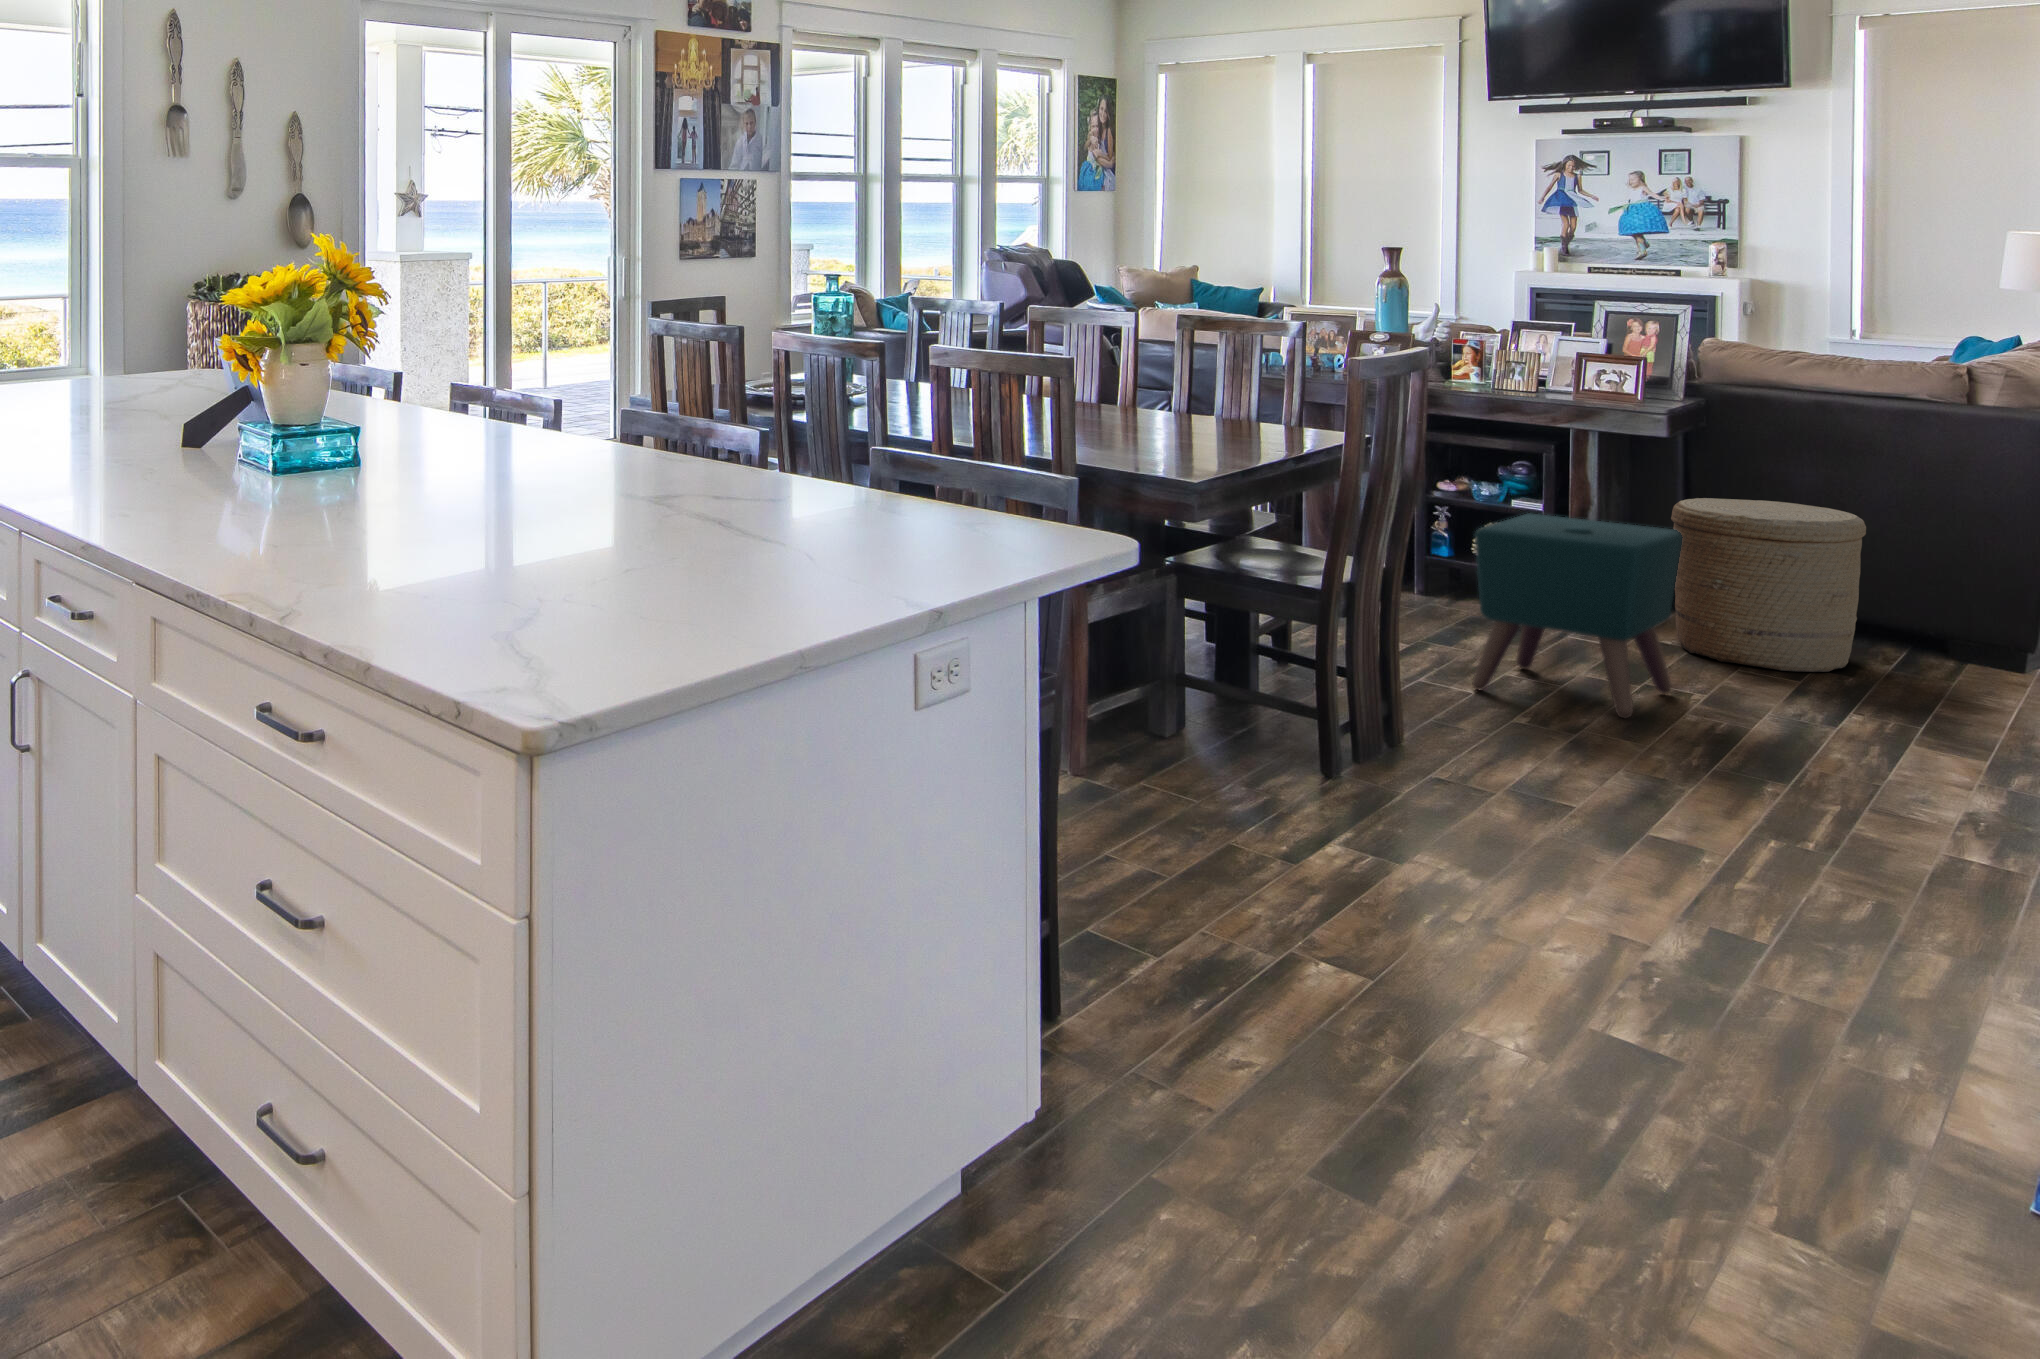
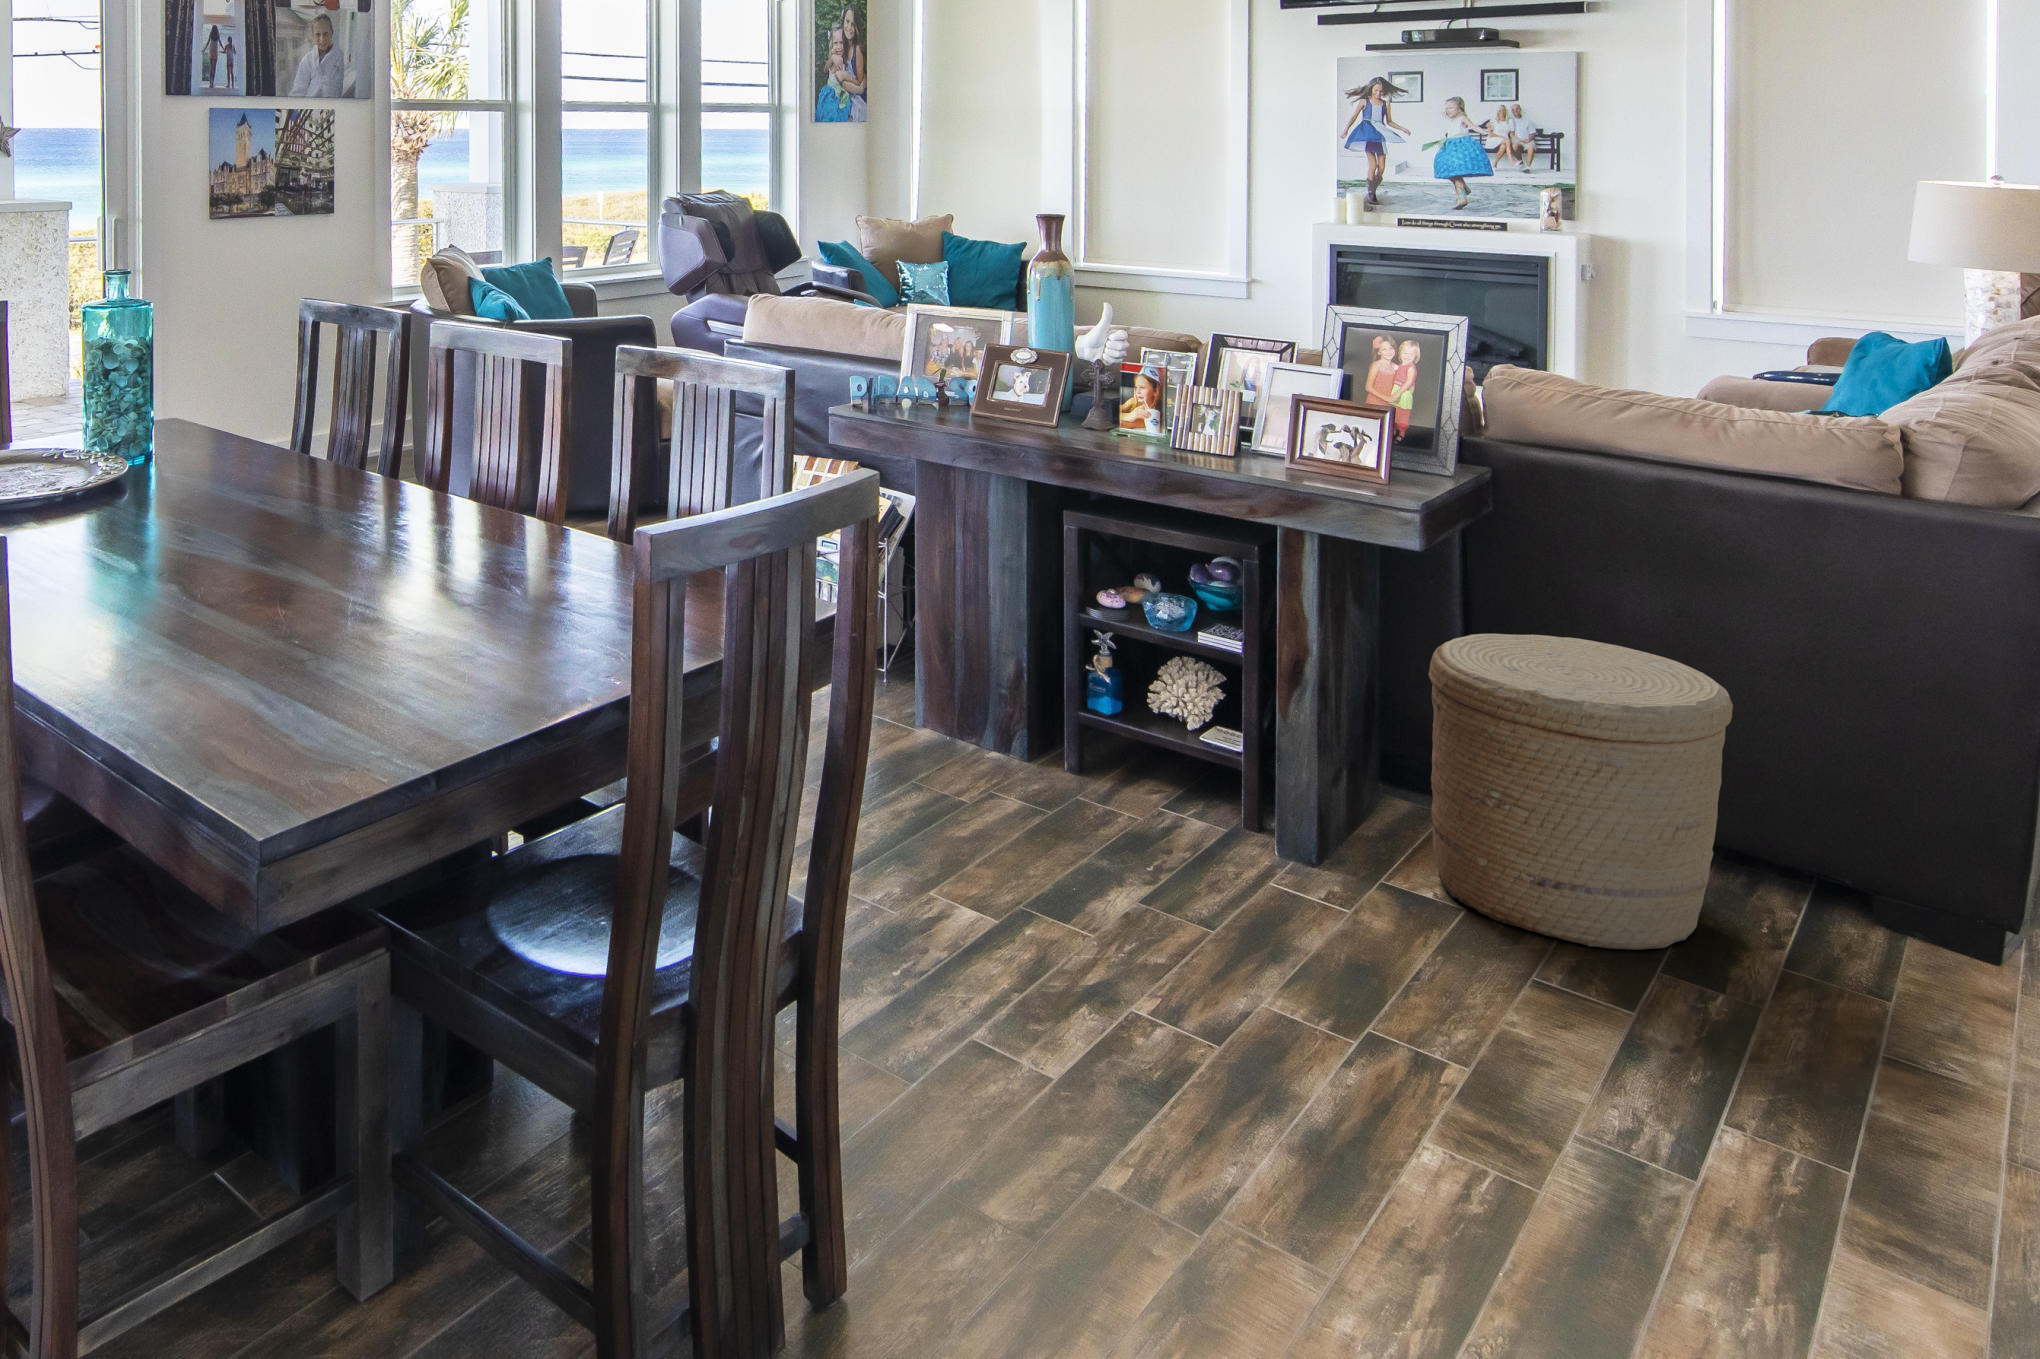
ottoman: present [1472,514,1682,718] -> none [1062,697,1423,1126]

